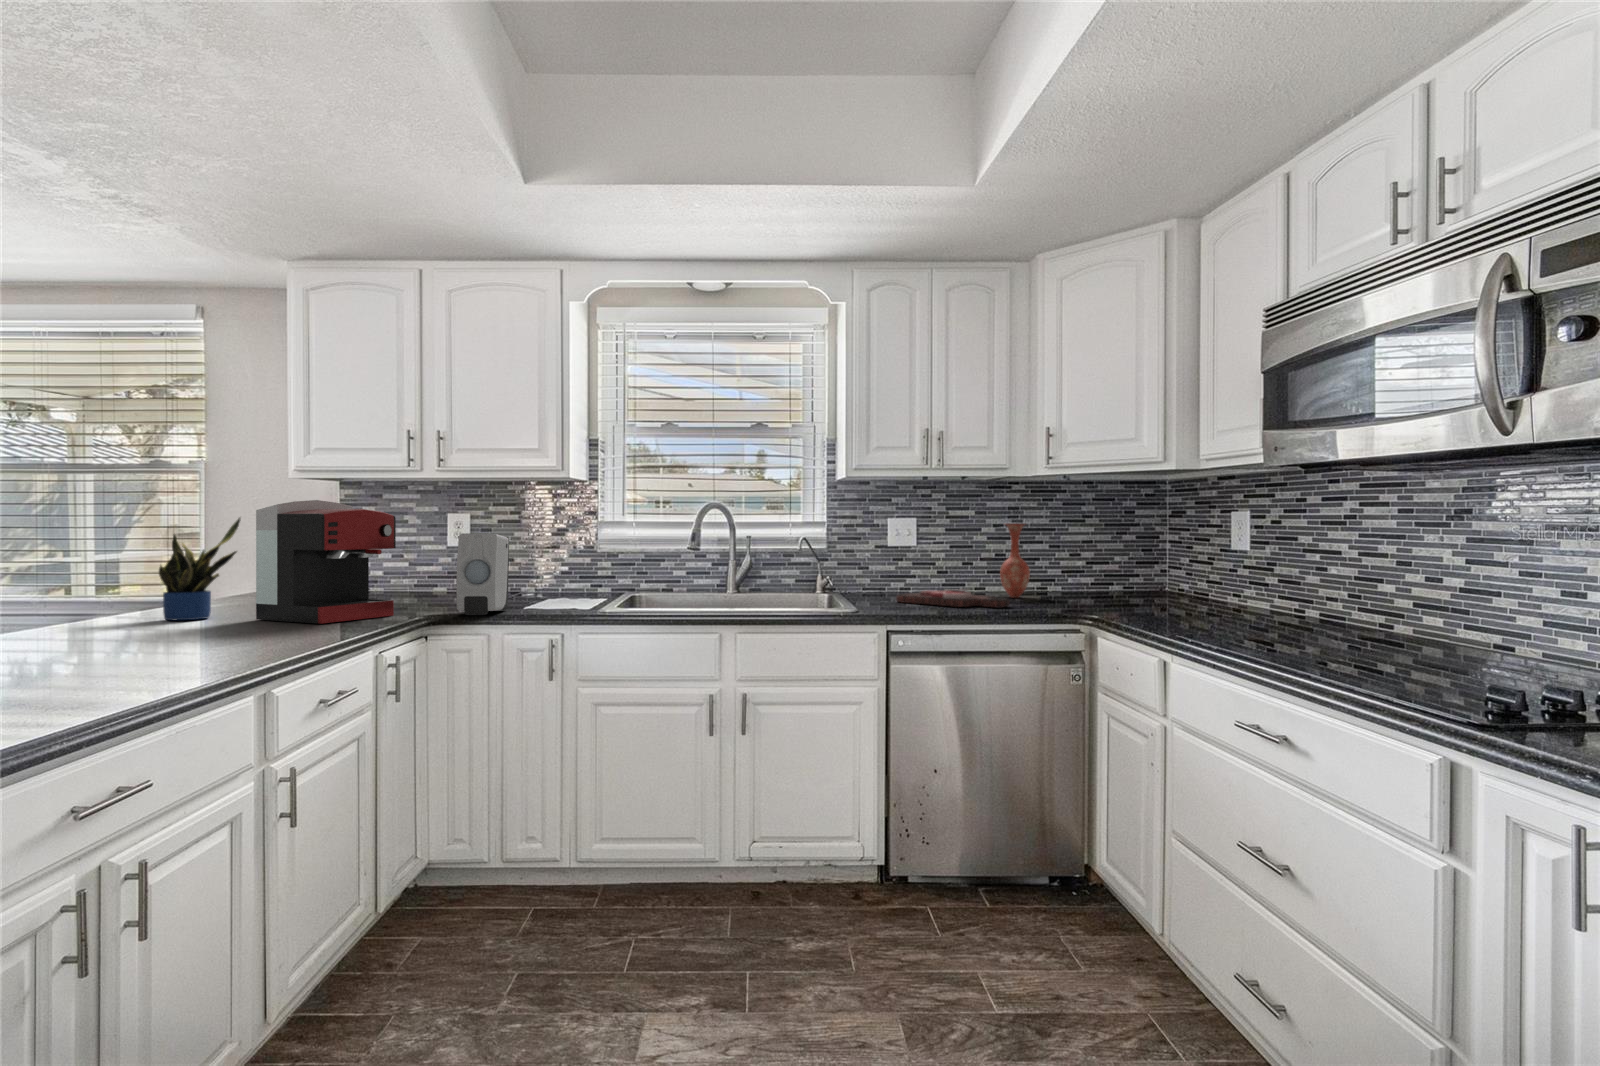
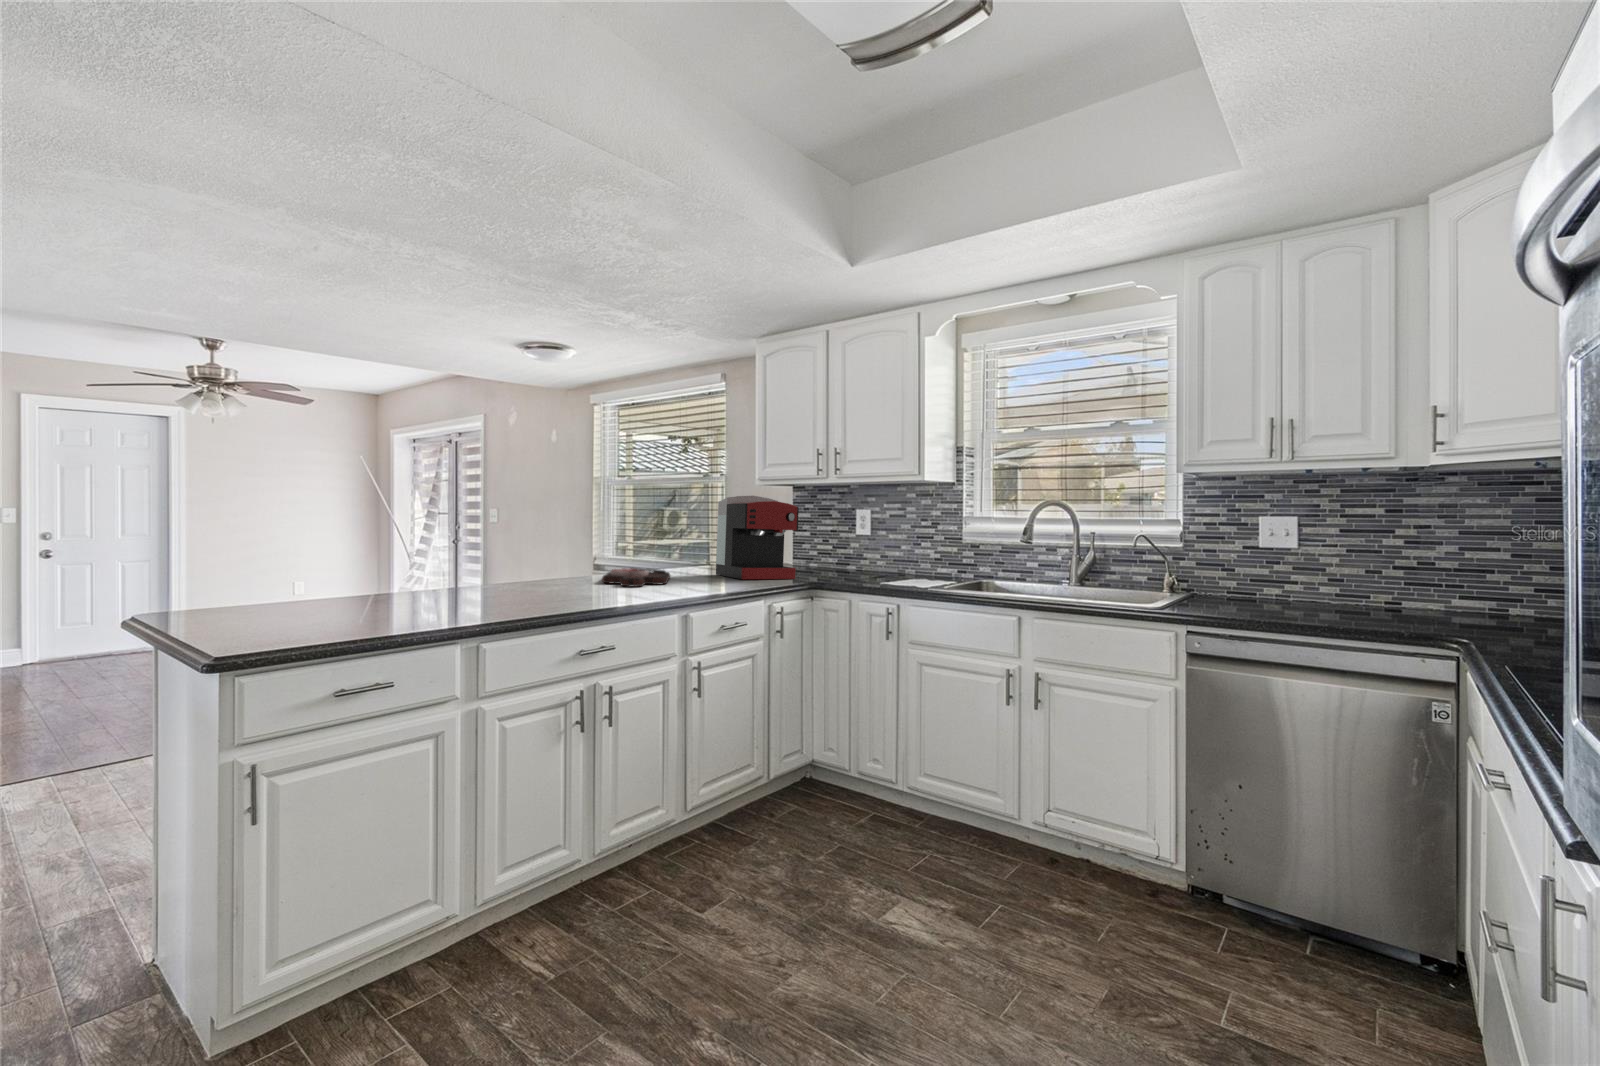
potted plant: present [159,518,241,620] -> none [670,507,714,572]
vase: present [1000,524,1030,598] -> none [1424,525,1475,615]
soap dispenser: present [456,533,509,615] -> none [834,520,879,583]
cutting board: present [896,589,1010,607] -> present [602,568,670,586]

